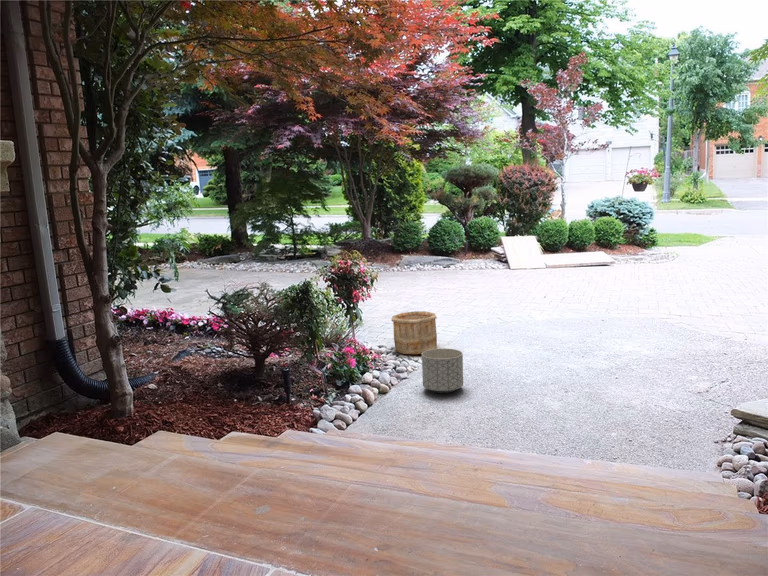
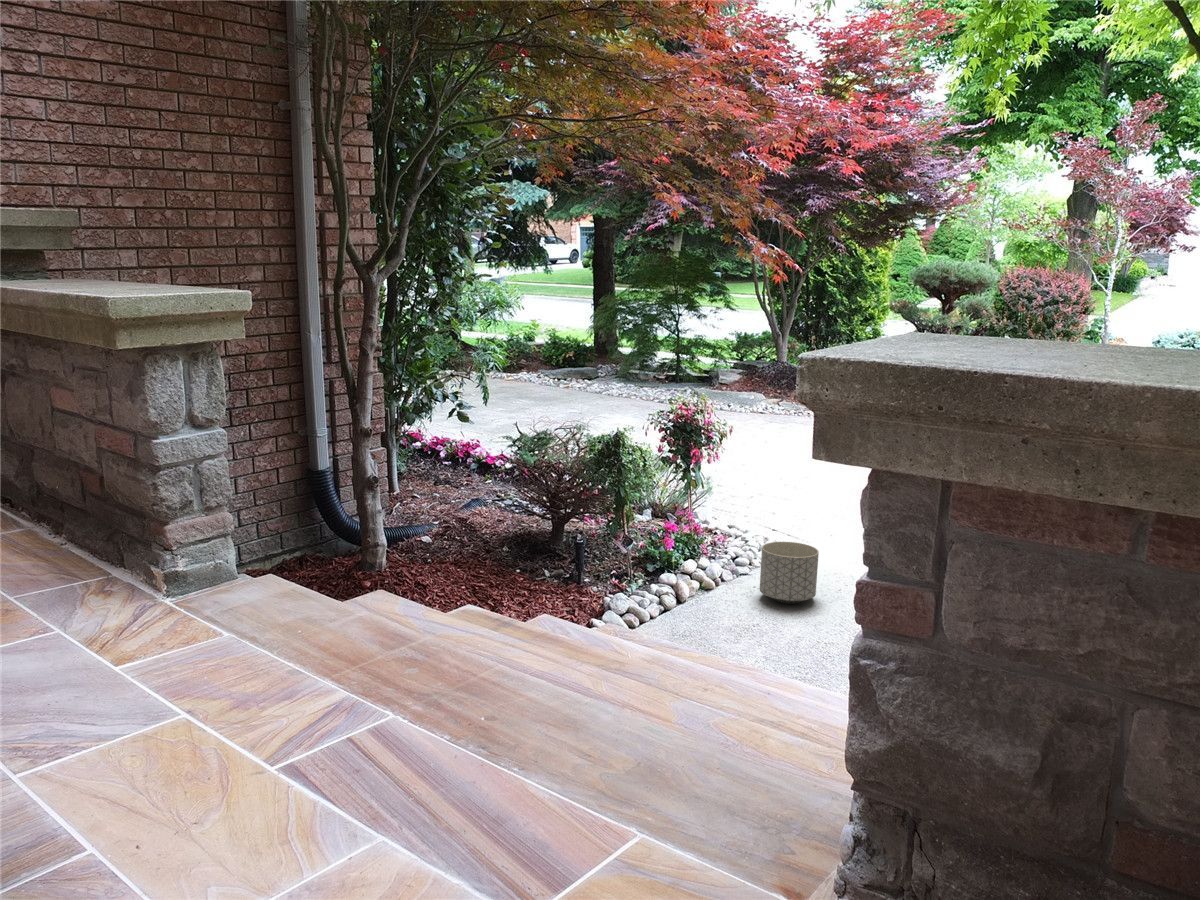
wooden bucket: present [392,311,437,354] -> none [748,485,813,545]

